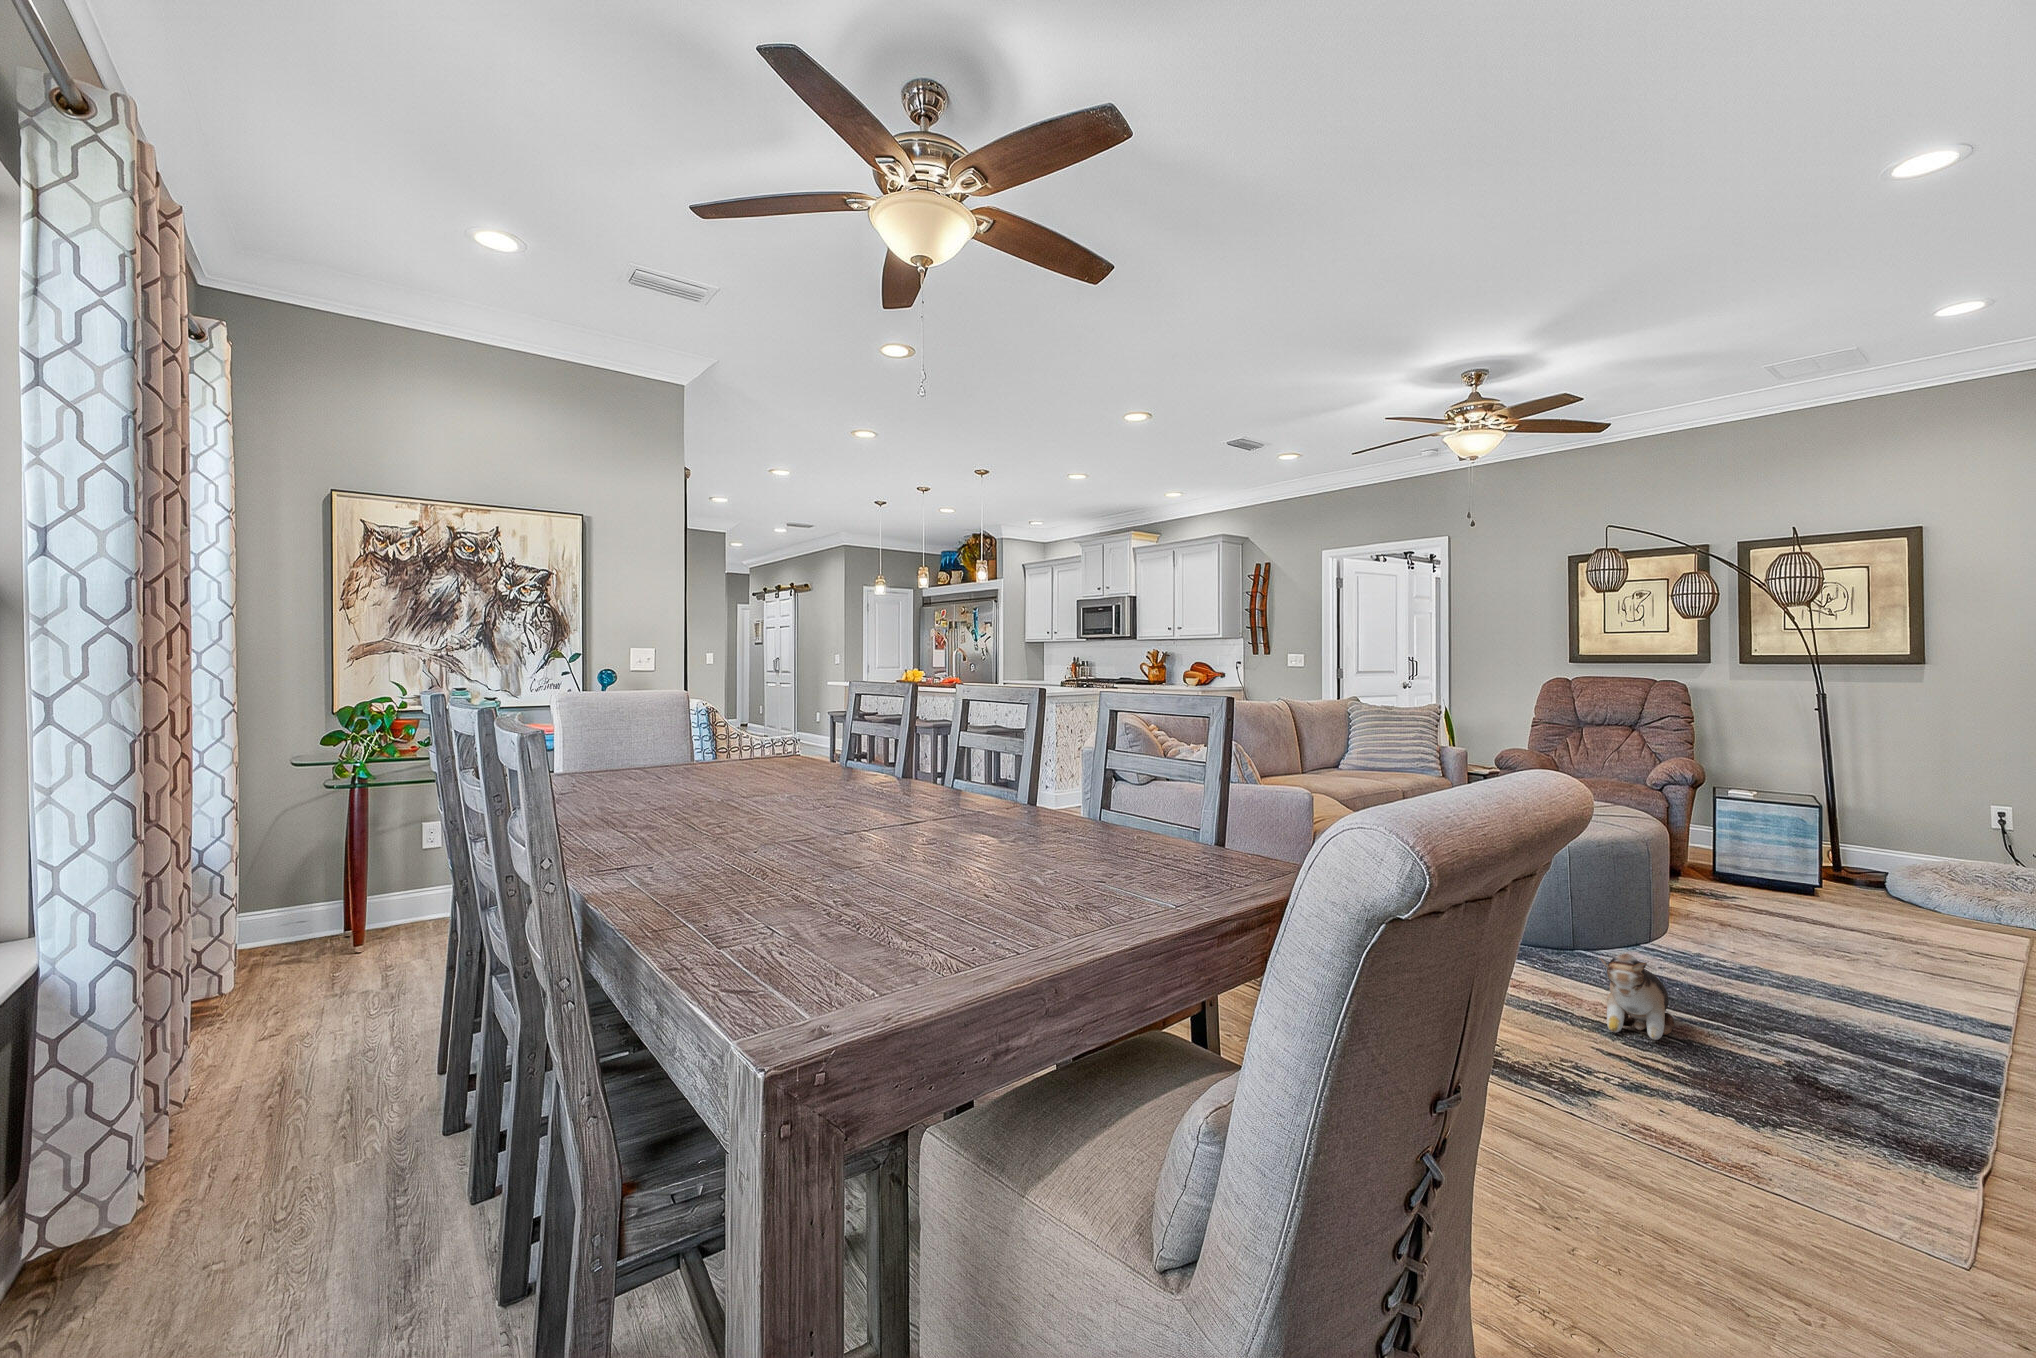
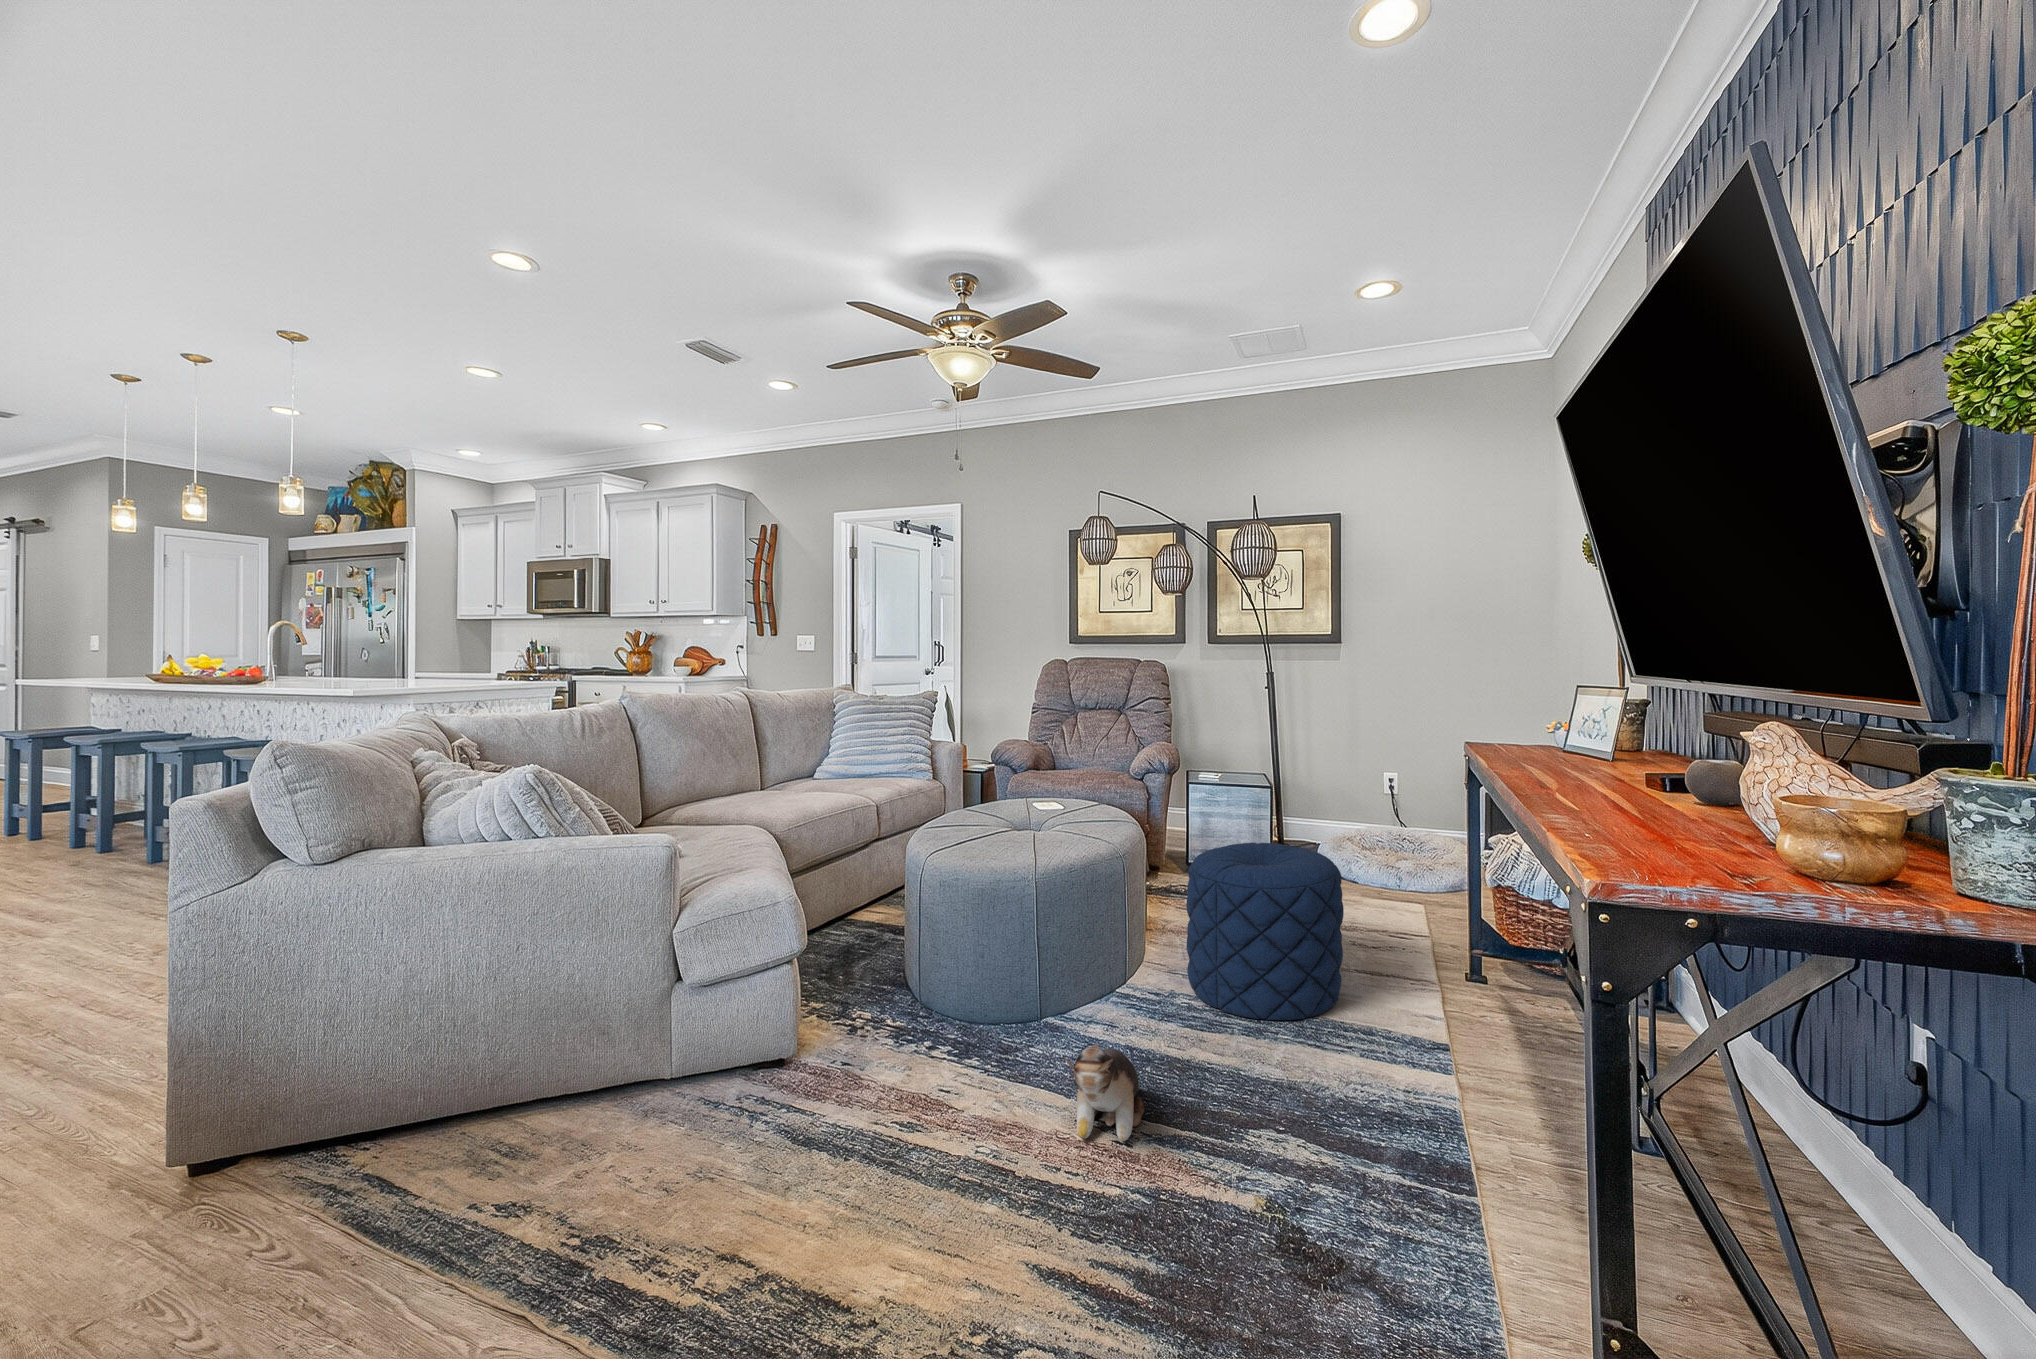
pouf: none [1716,836,1911,1001] -> present [1186,843,1344,1020]

